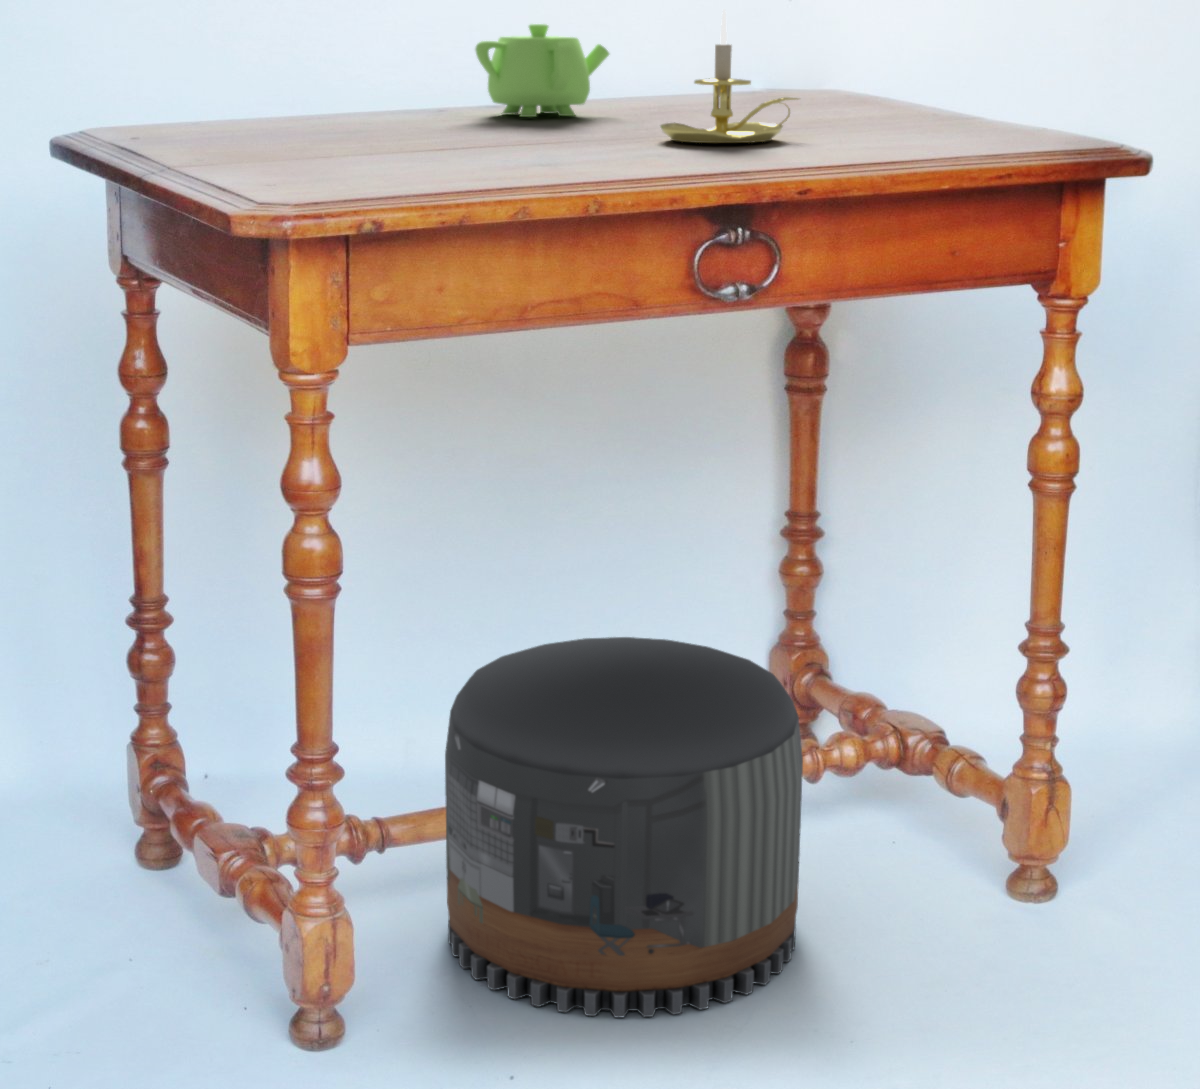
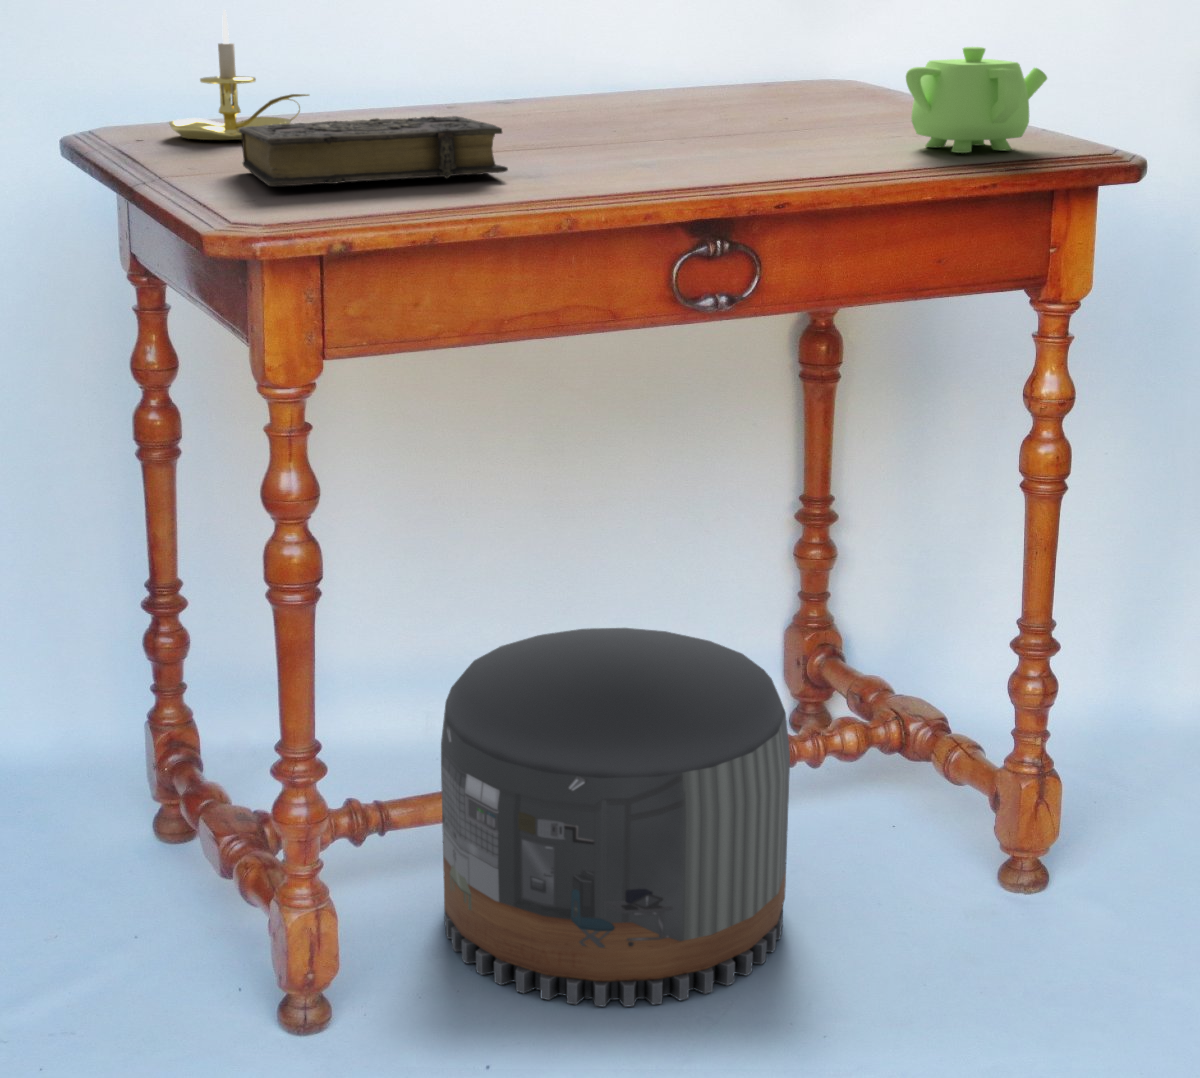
candle holder: present [660,9,798,143] -> present [169,9,309,140]
teapot: present [475,24,609,117] -> present [906,47,1047,153]
book: none [249,109,527,171] -> present [239,116,508,186]

